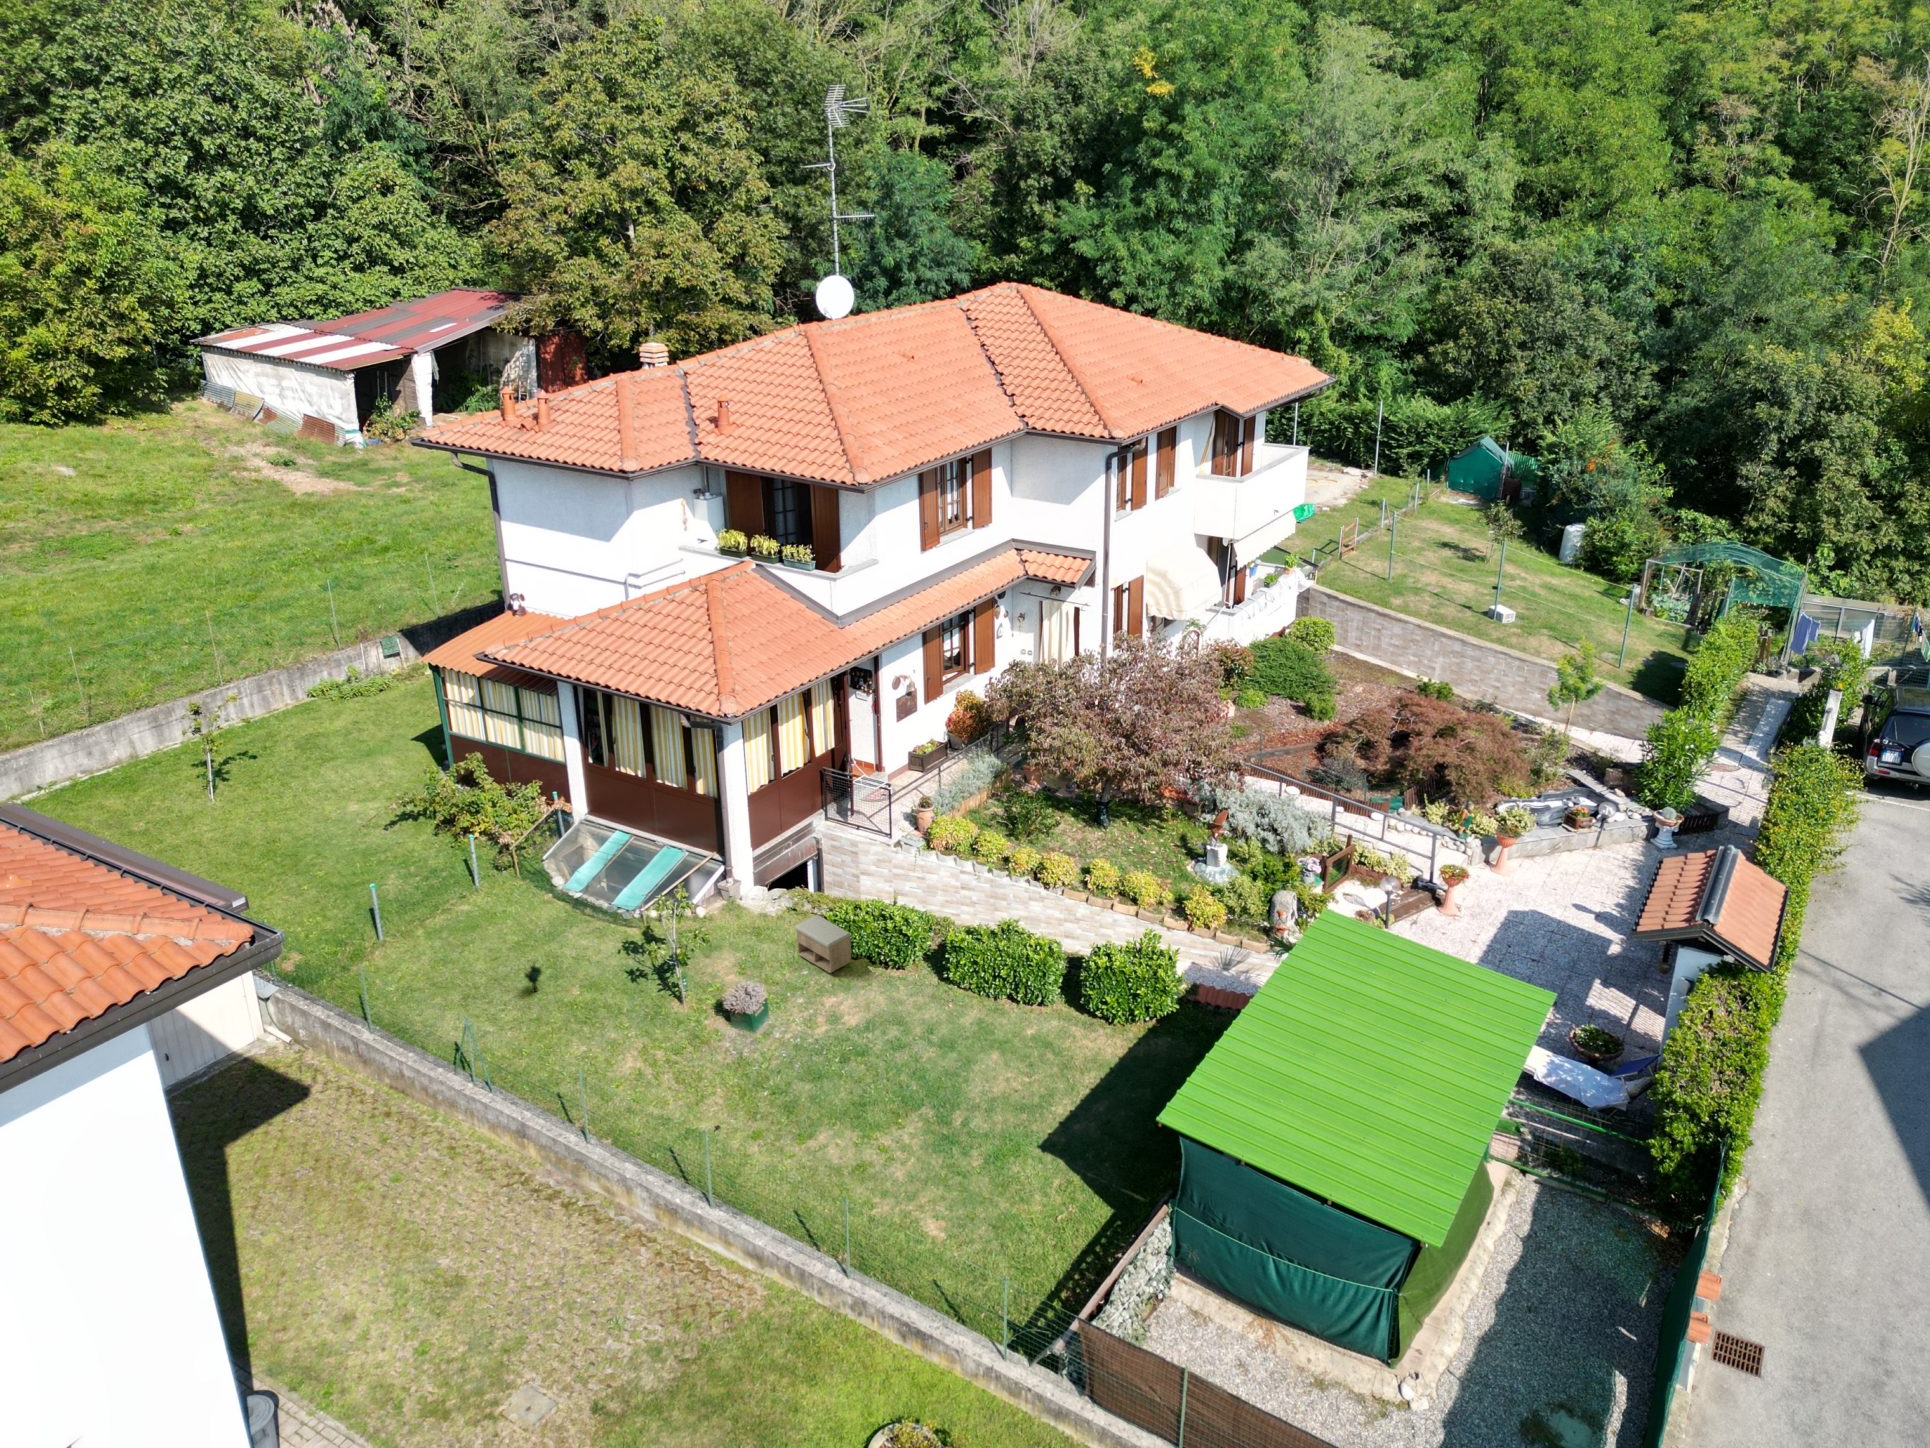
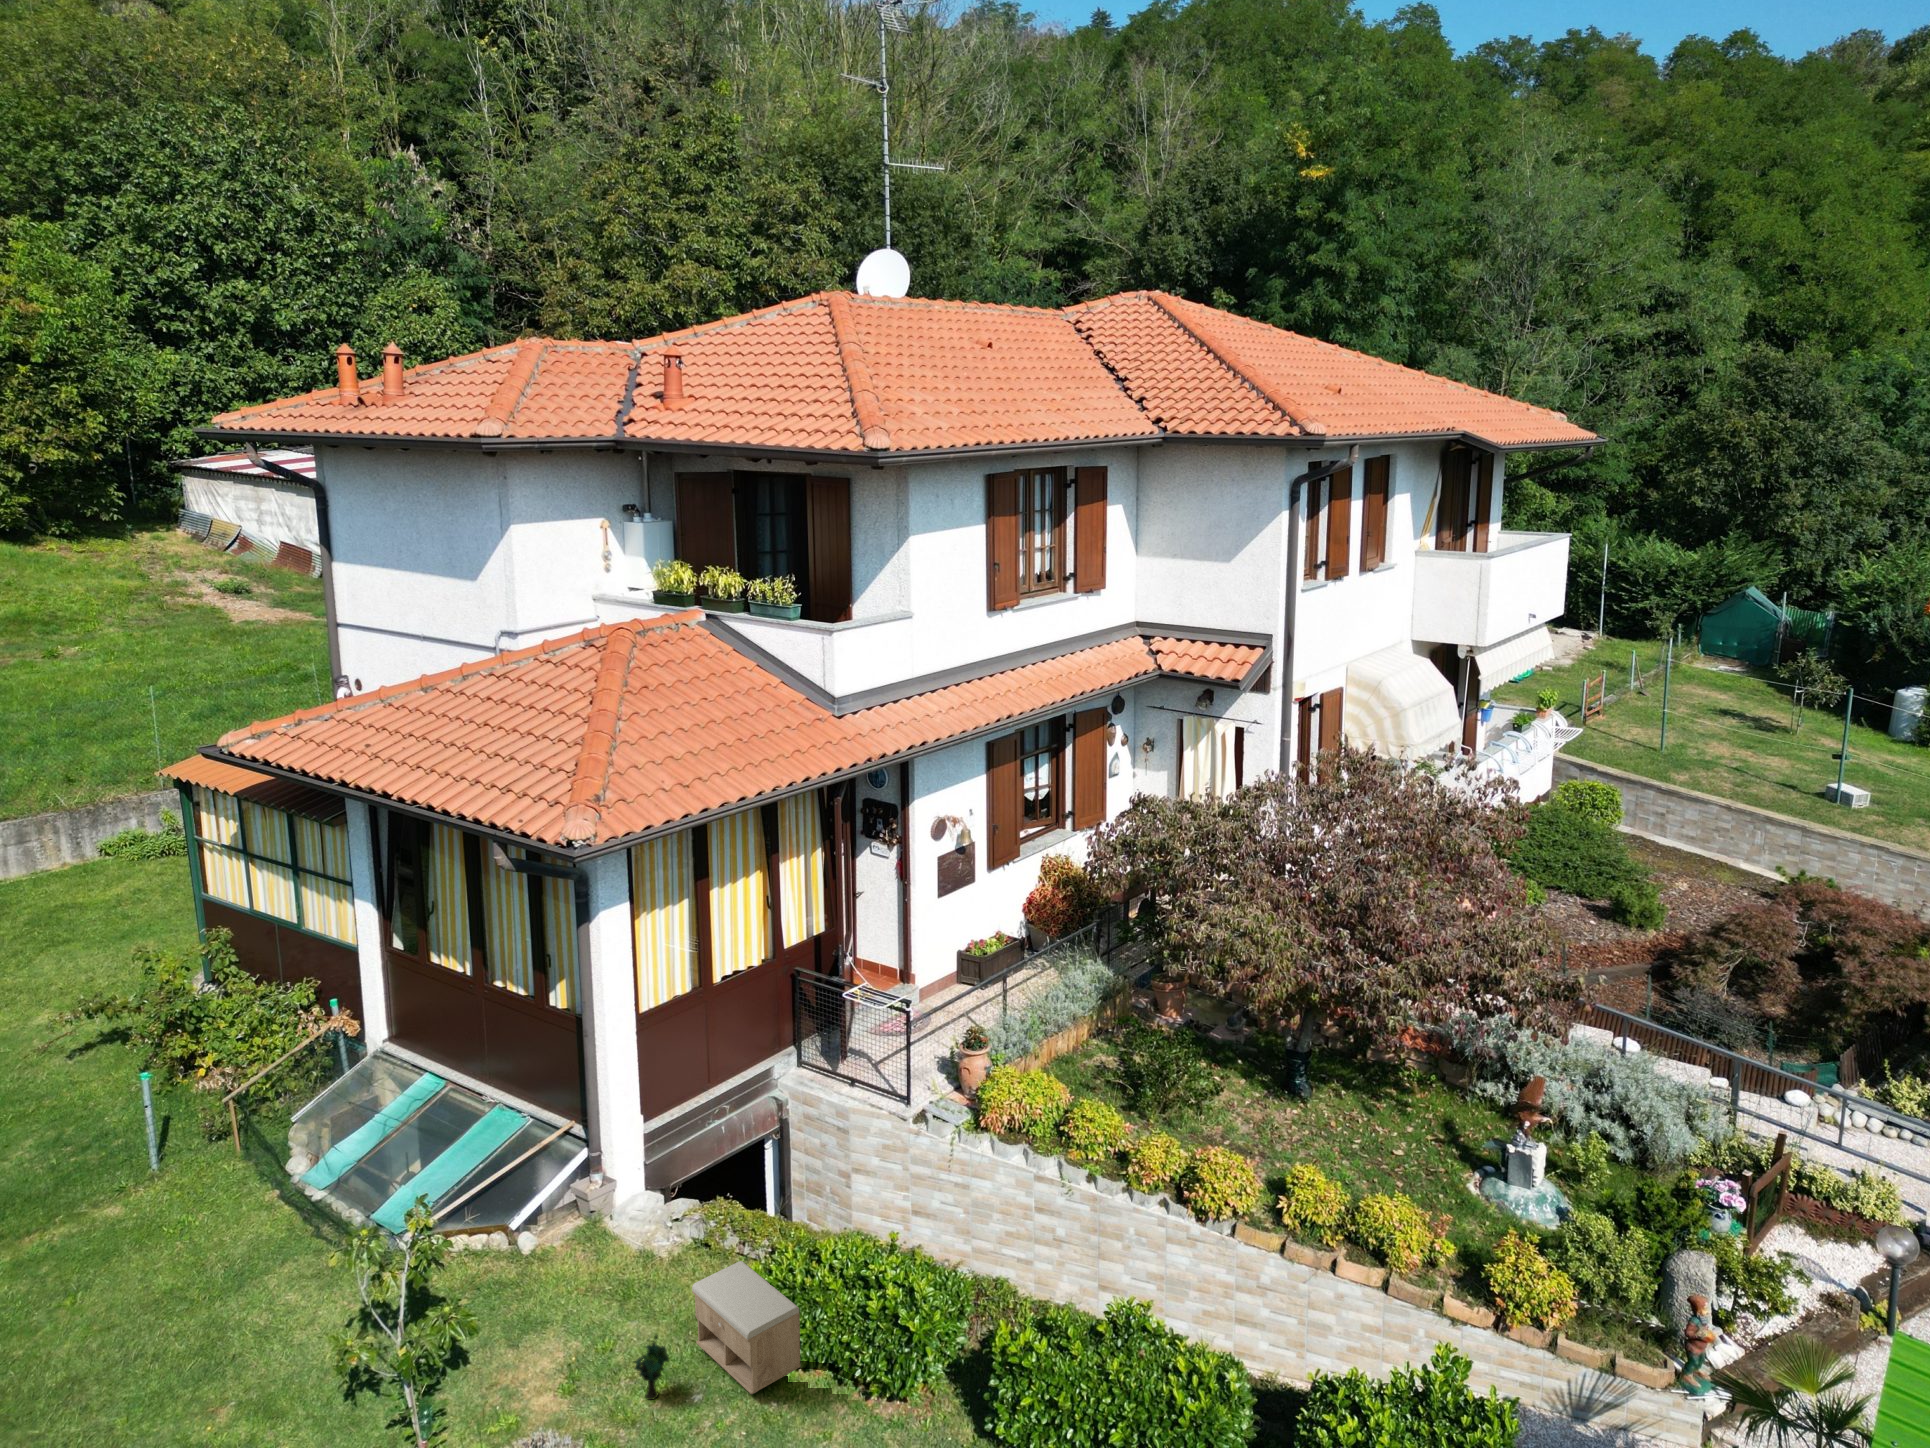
decorative plant: present [525,965,542,992] -> present [634,1335,669,1400]

